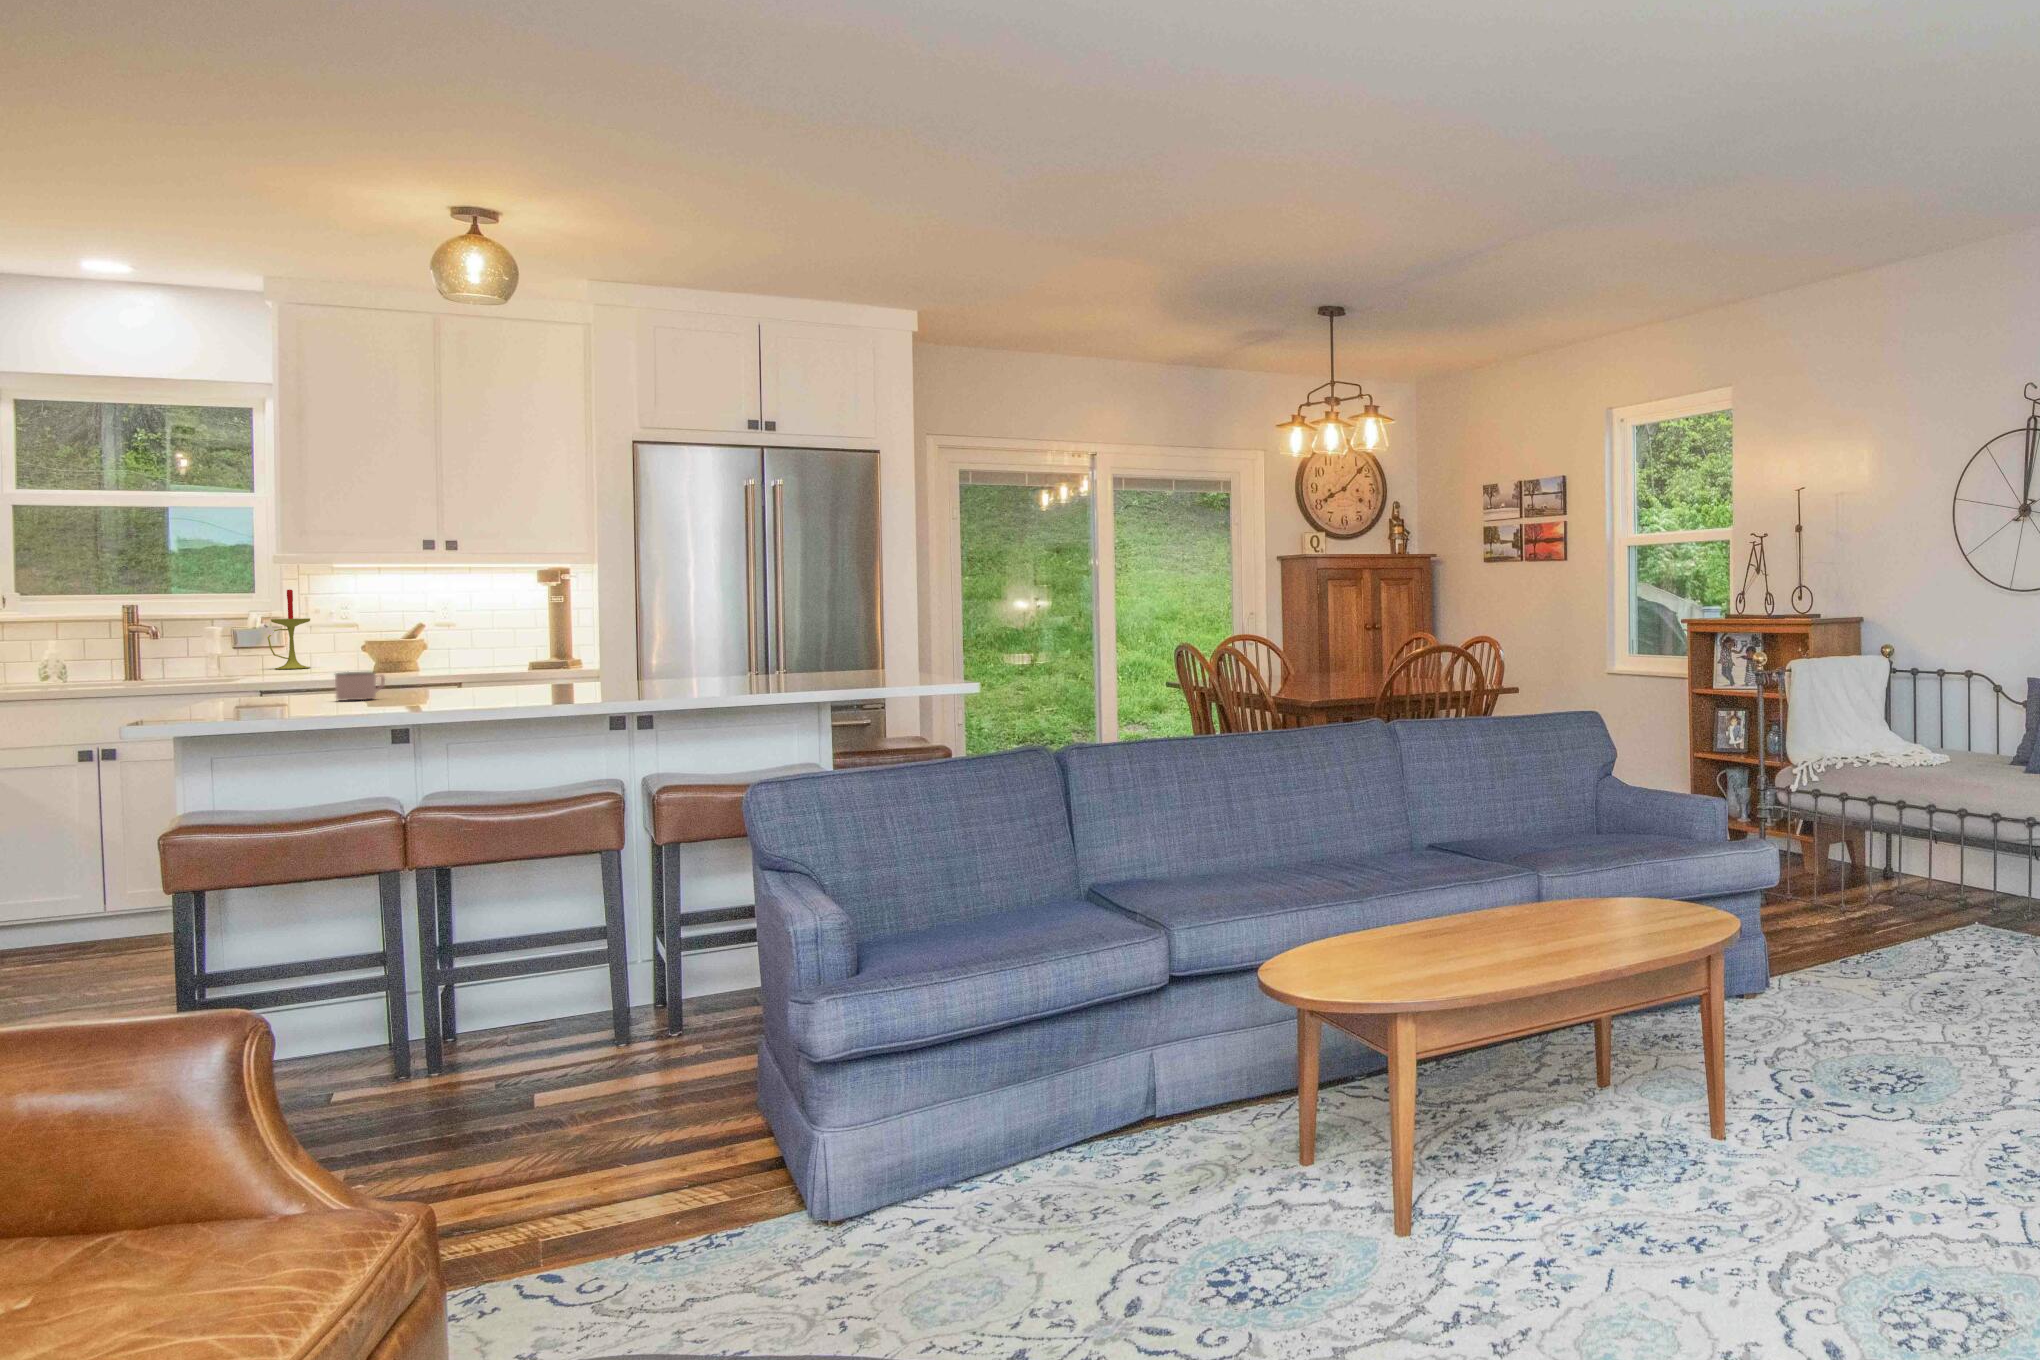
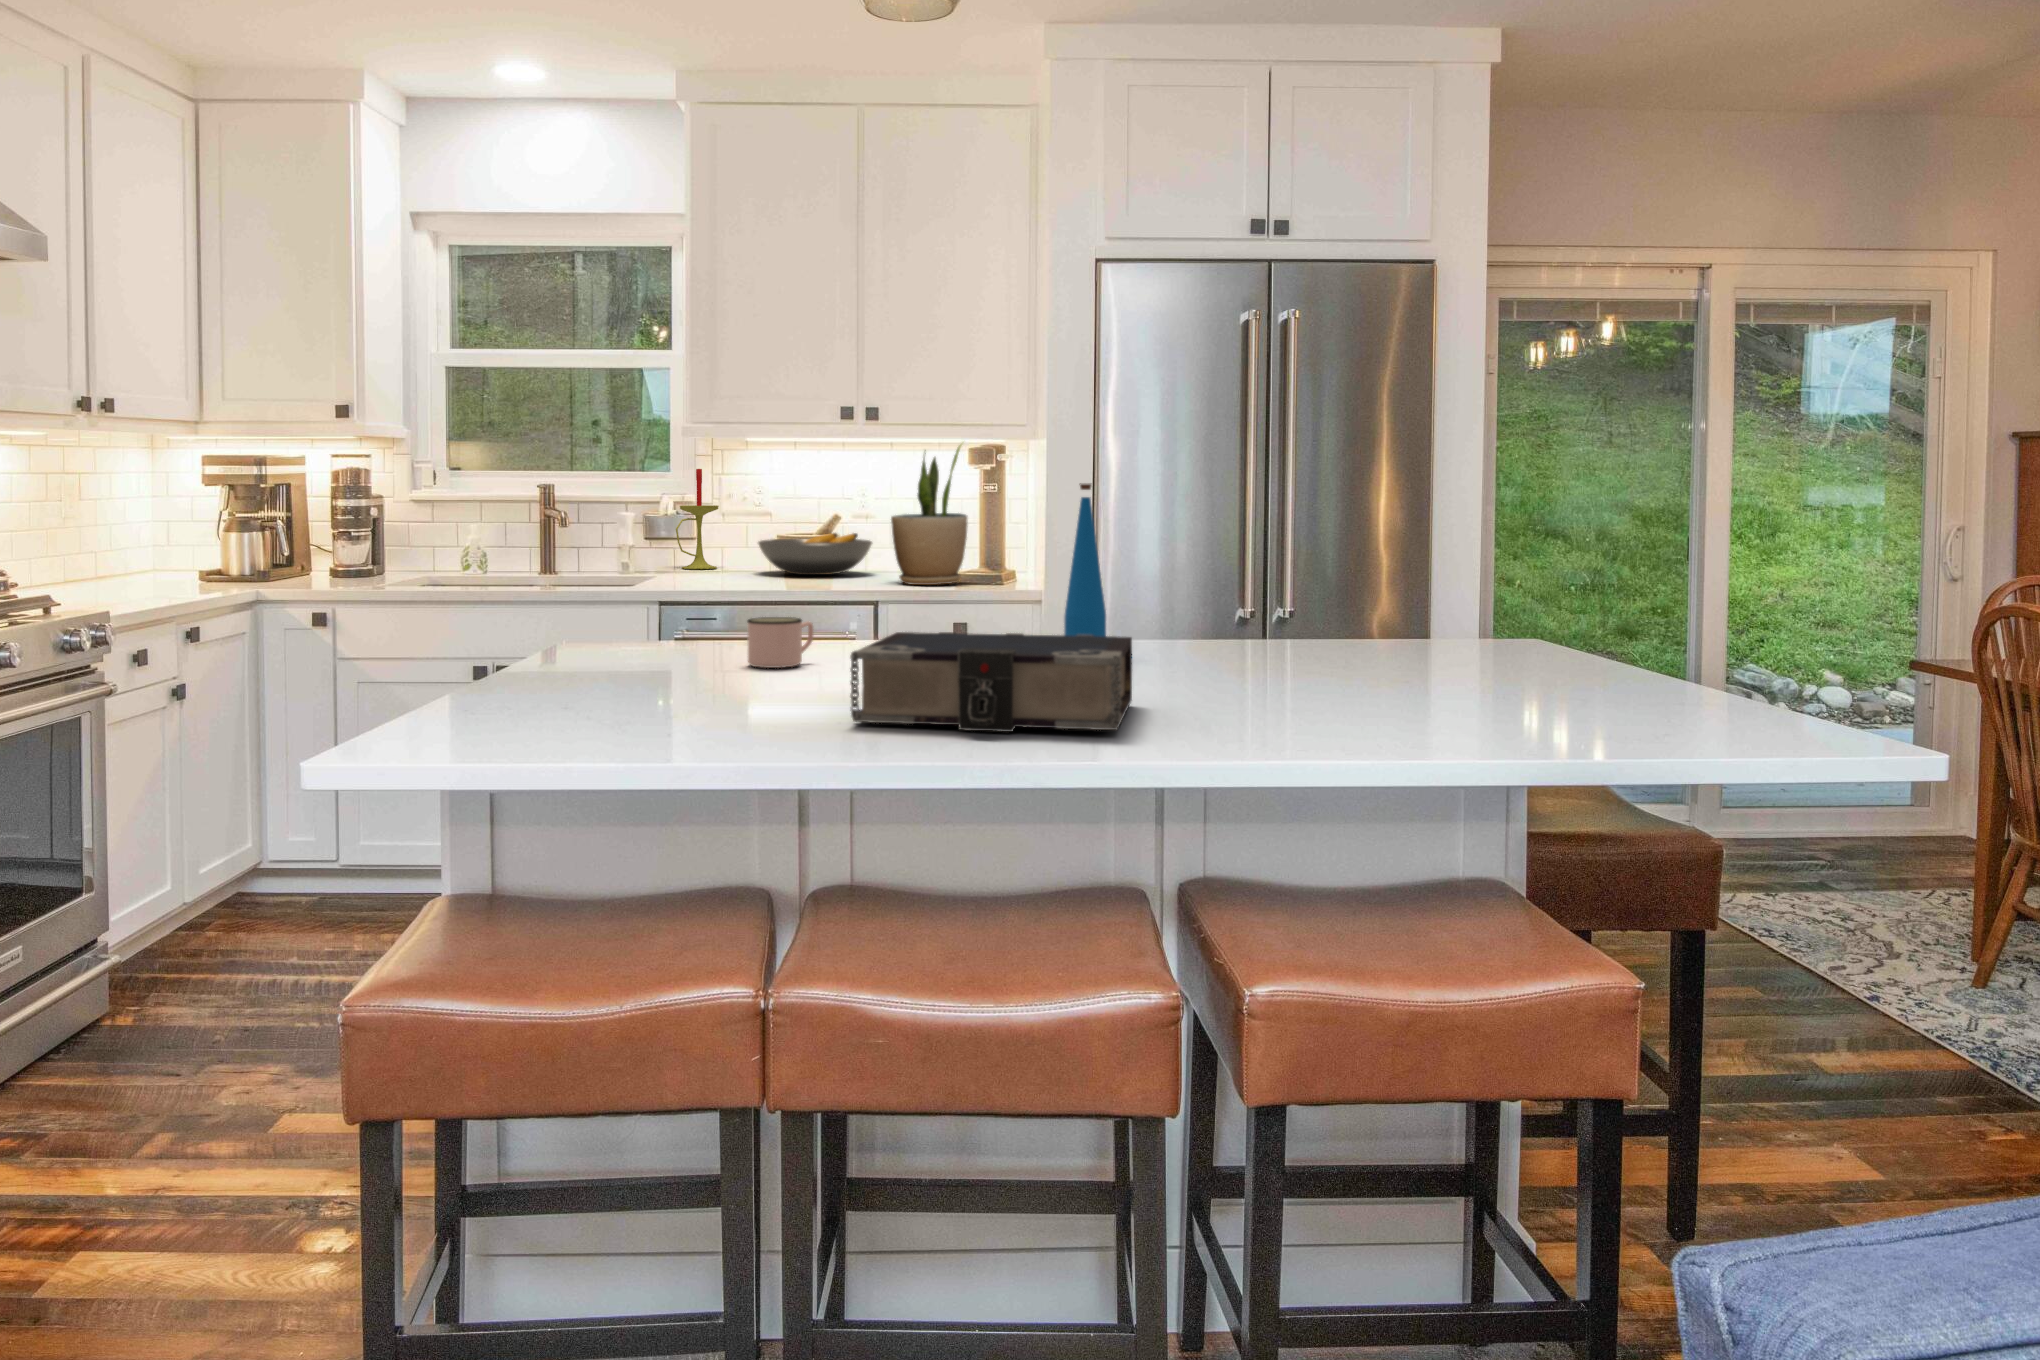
potted plant: none [470,566,536,669] -> present [891,445,968,585]
bottle: none [567,590,595,689] -> present [1064,483,1106,636]
fruit bowl: none [349,635,459,668] -> present [758,533,872,575]
book: none [398,665,582,709] -> present [850,632,1132,732]

